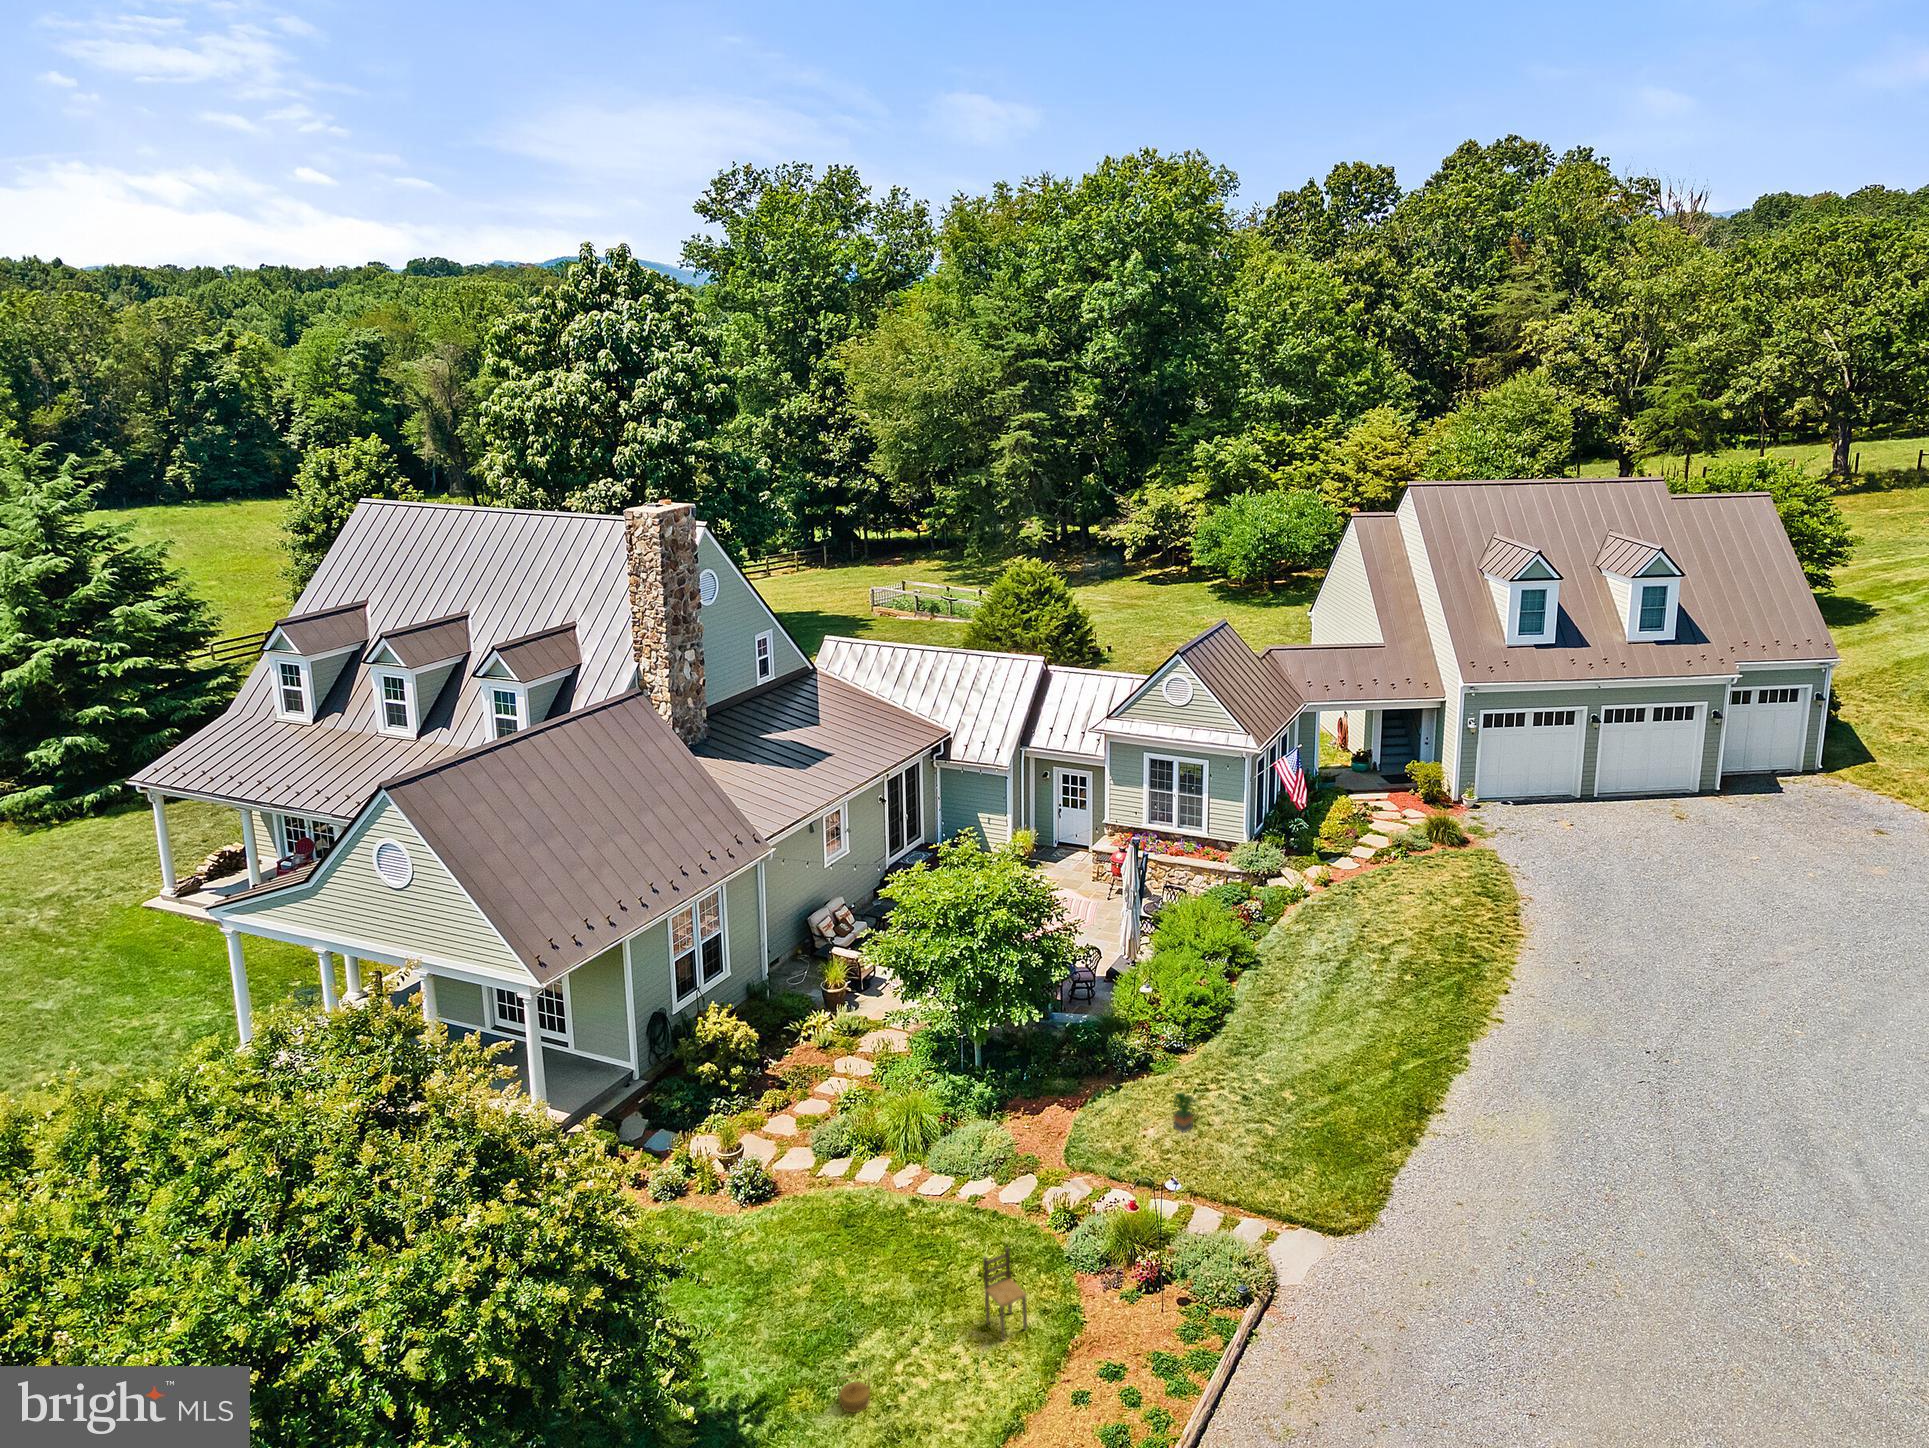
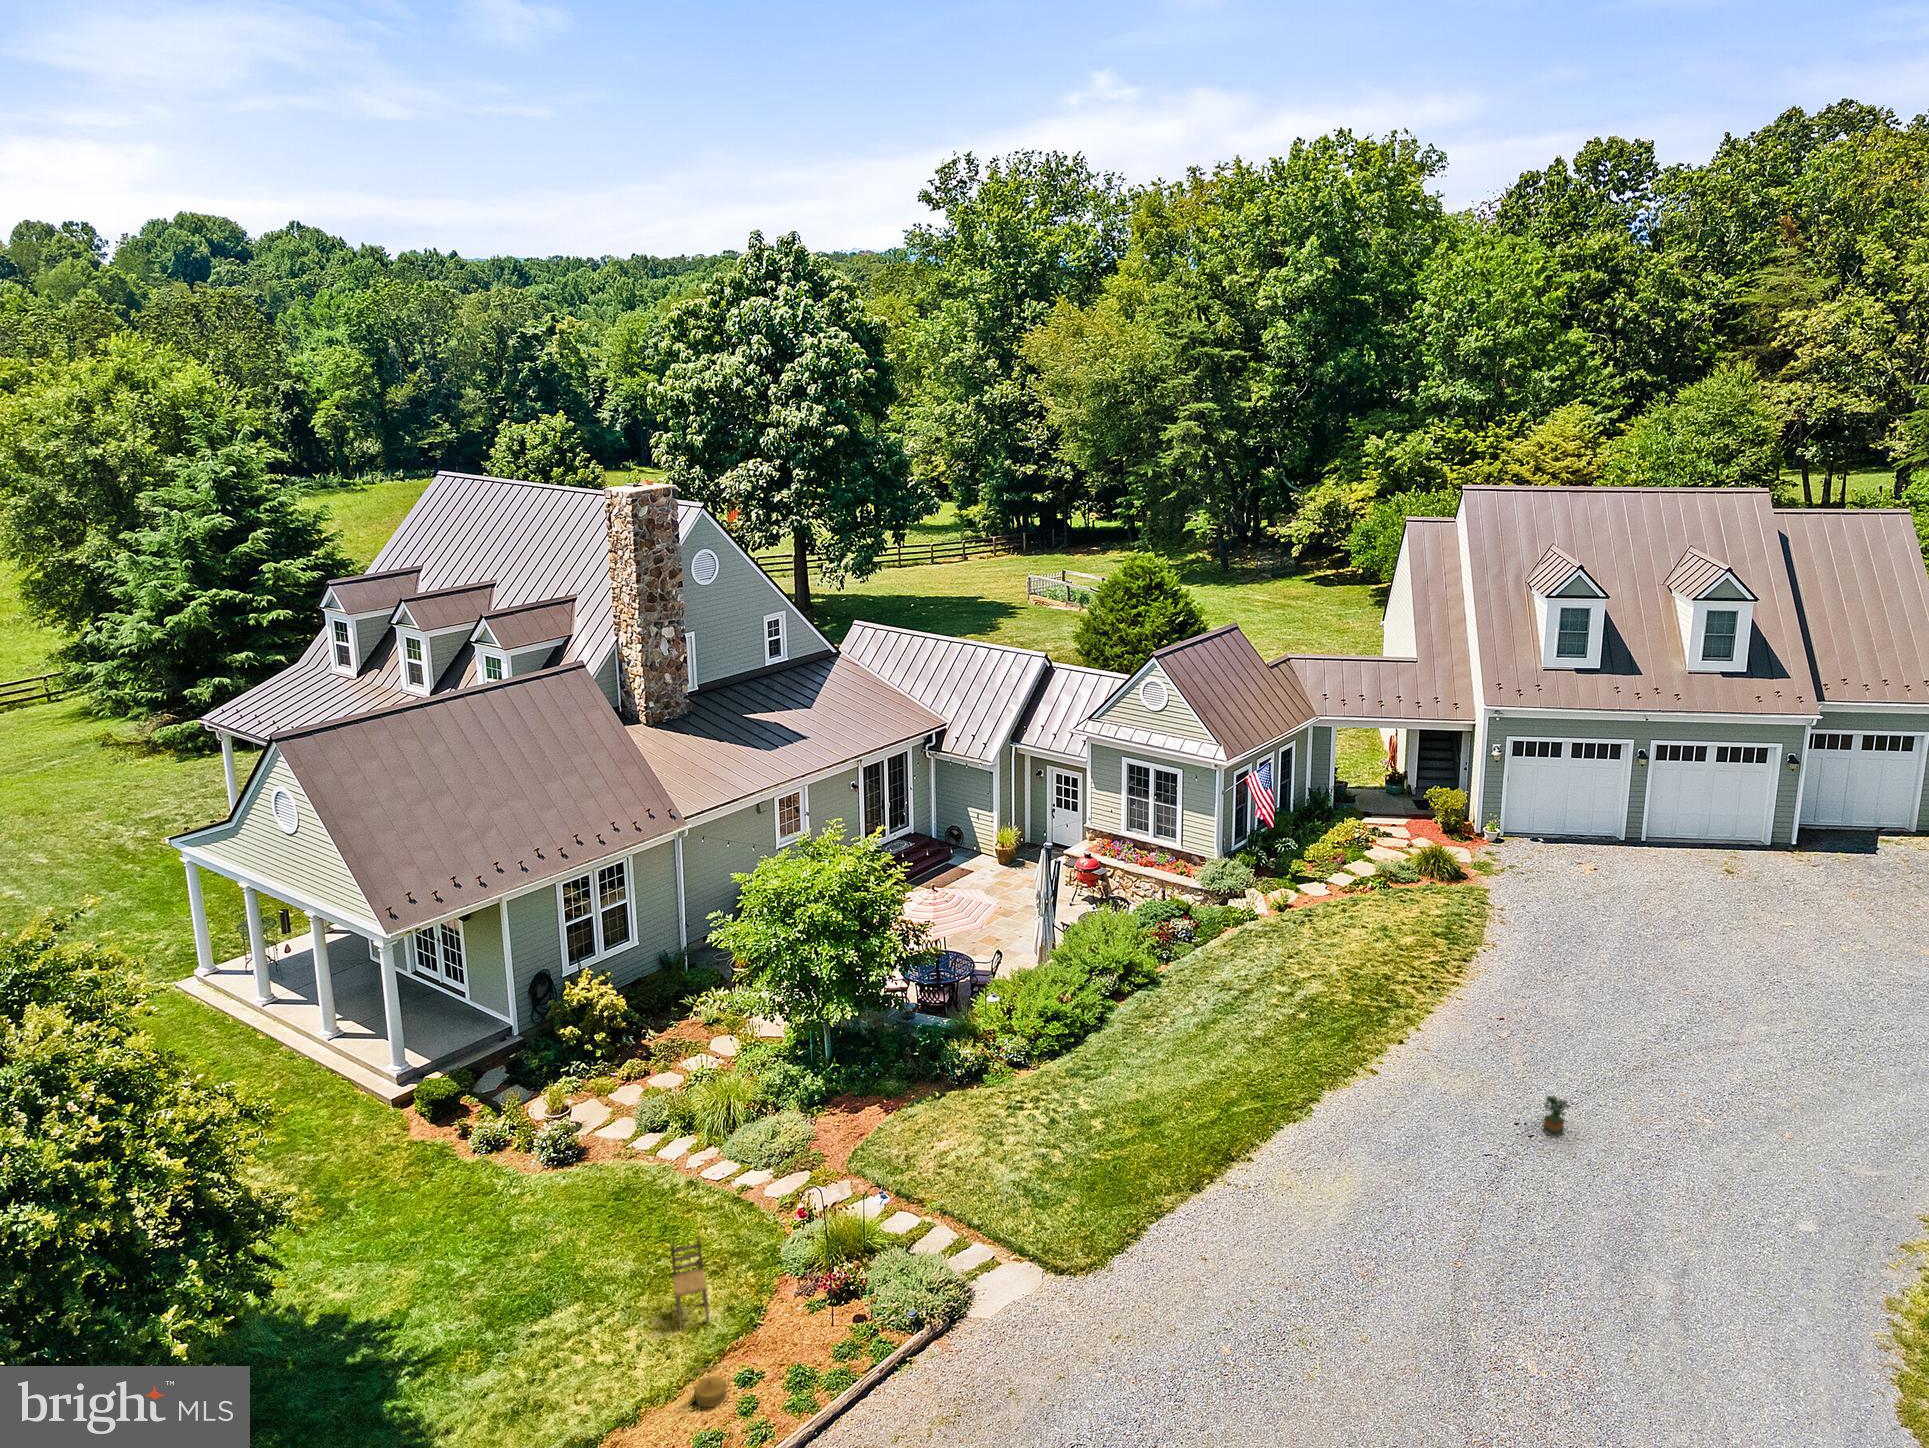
potted tree: present [1173,1093,1196,1132] -> present [1543,1096,1570,1138]
basket: present [838,1369,870,1412] -> present [692,1365,727,1407]

